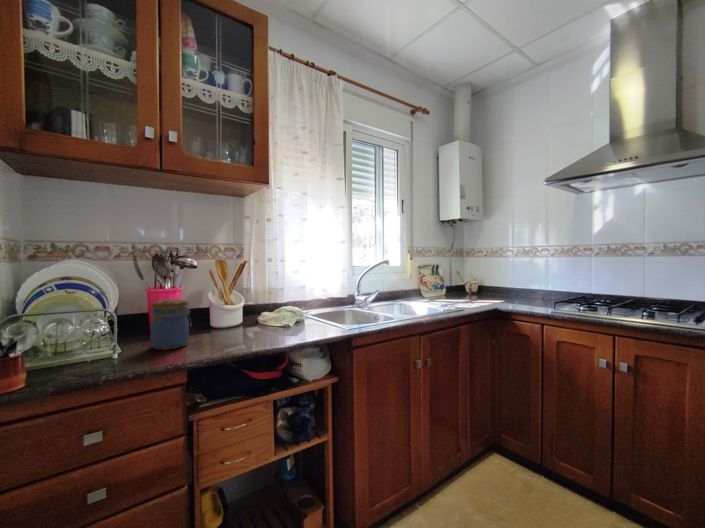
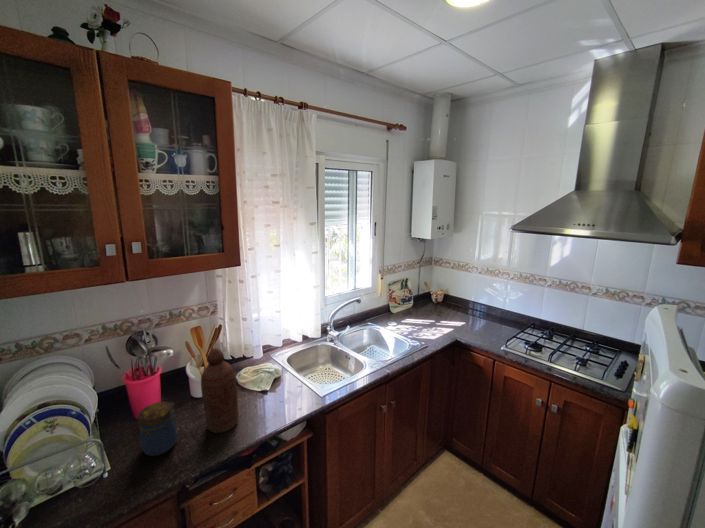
bottle: none [219,249,255,342] -> present [201,348,238,433]

